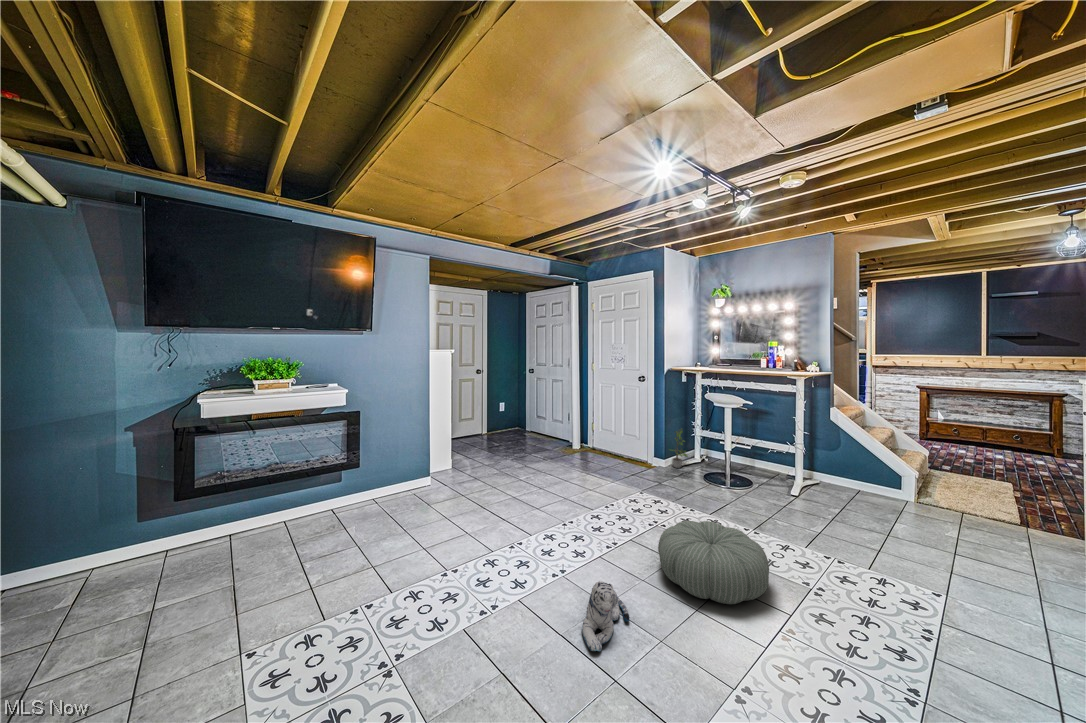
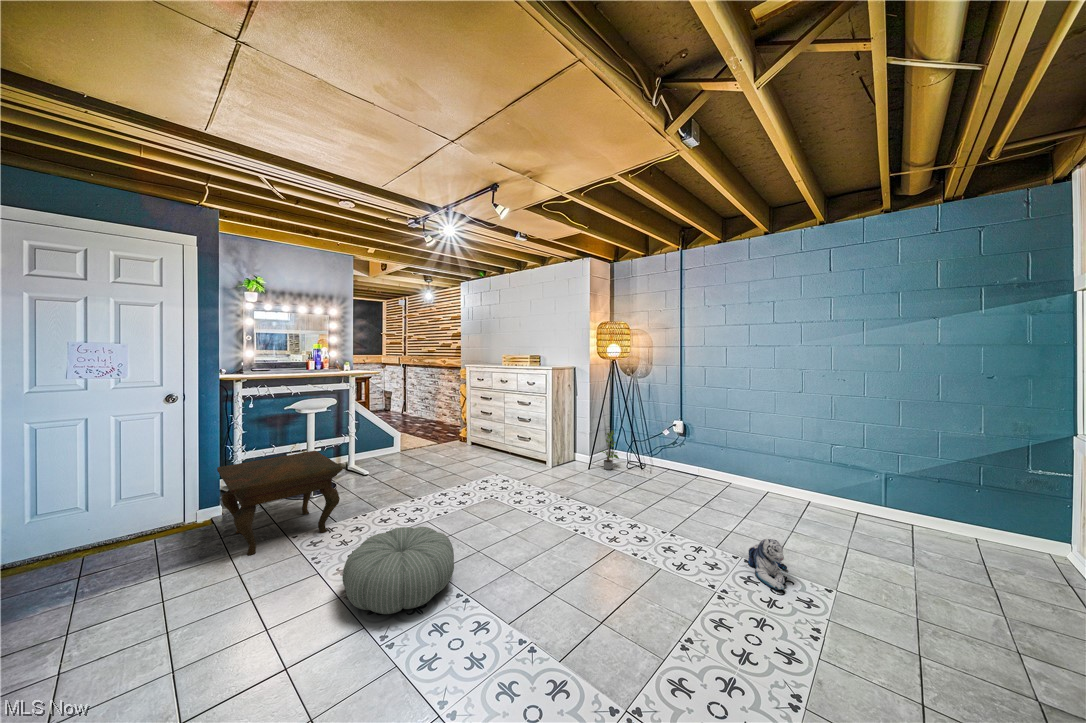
side table: none [332,441,438,532] -> present [217,451,343,556]
pouf: present [658,521,769,604] -> present [343,527,454,614]
plush toy: present [582,581,629,651] -> present [747,539,787,590]

